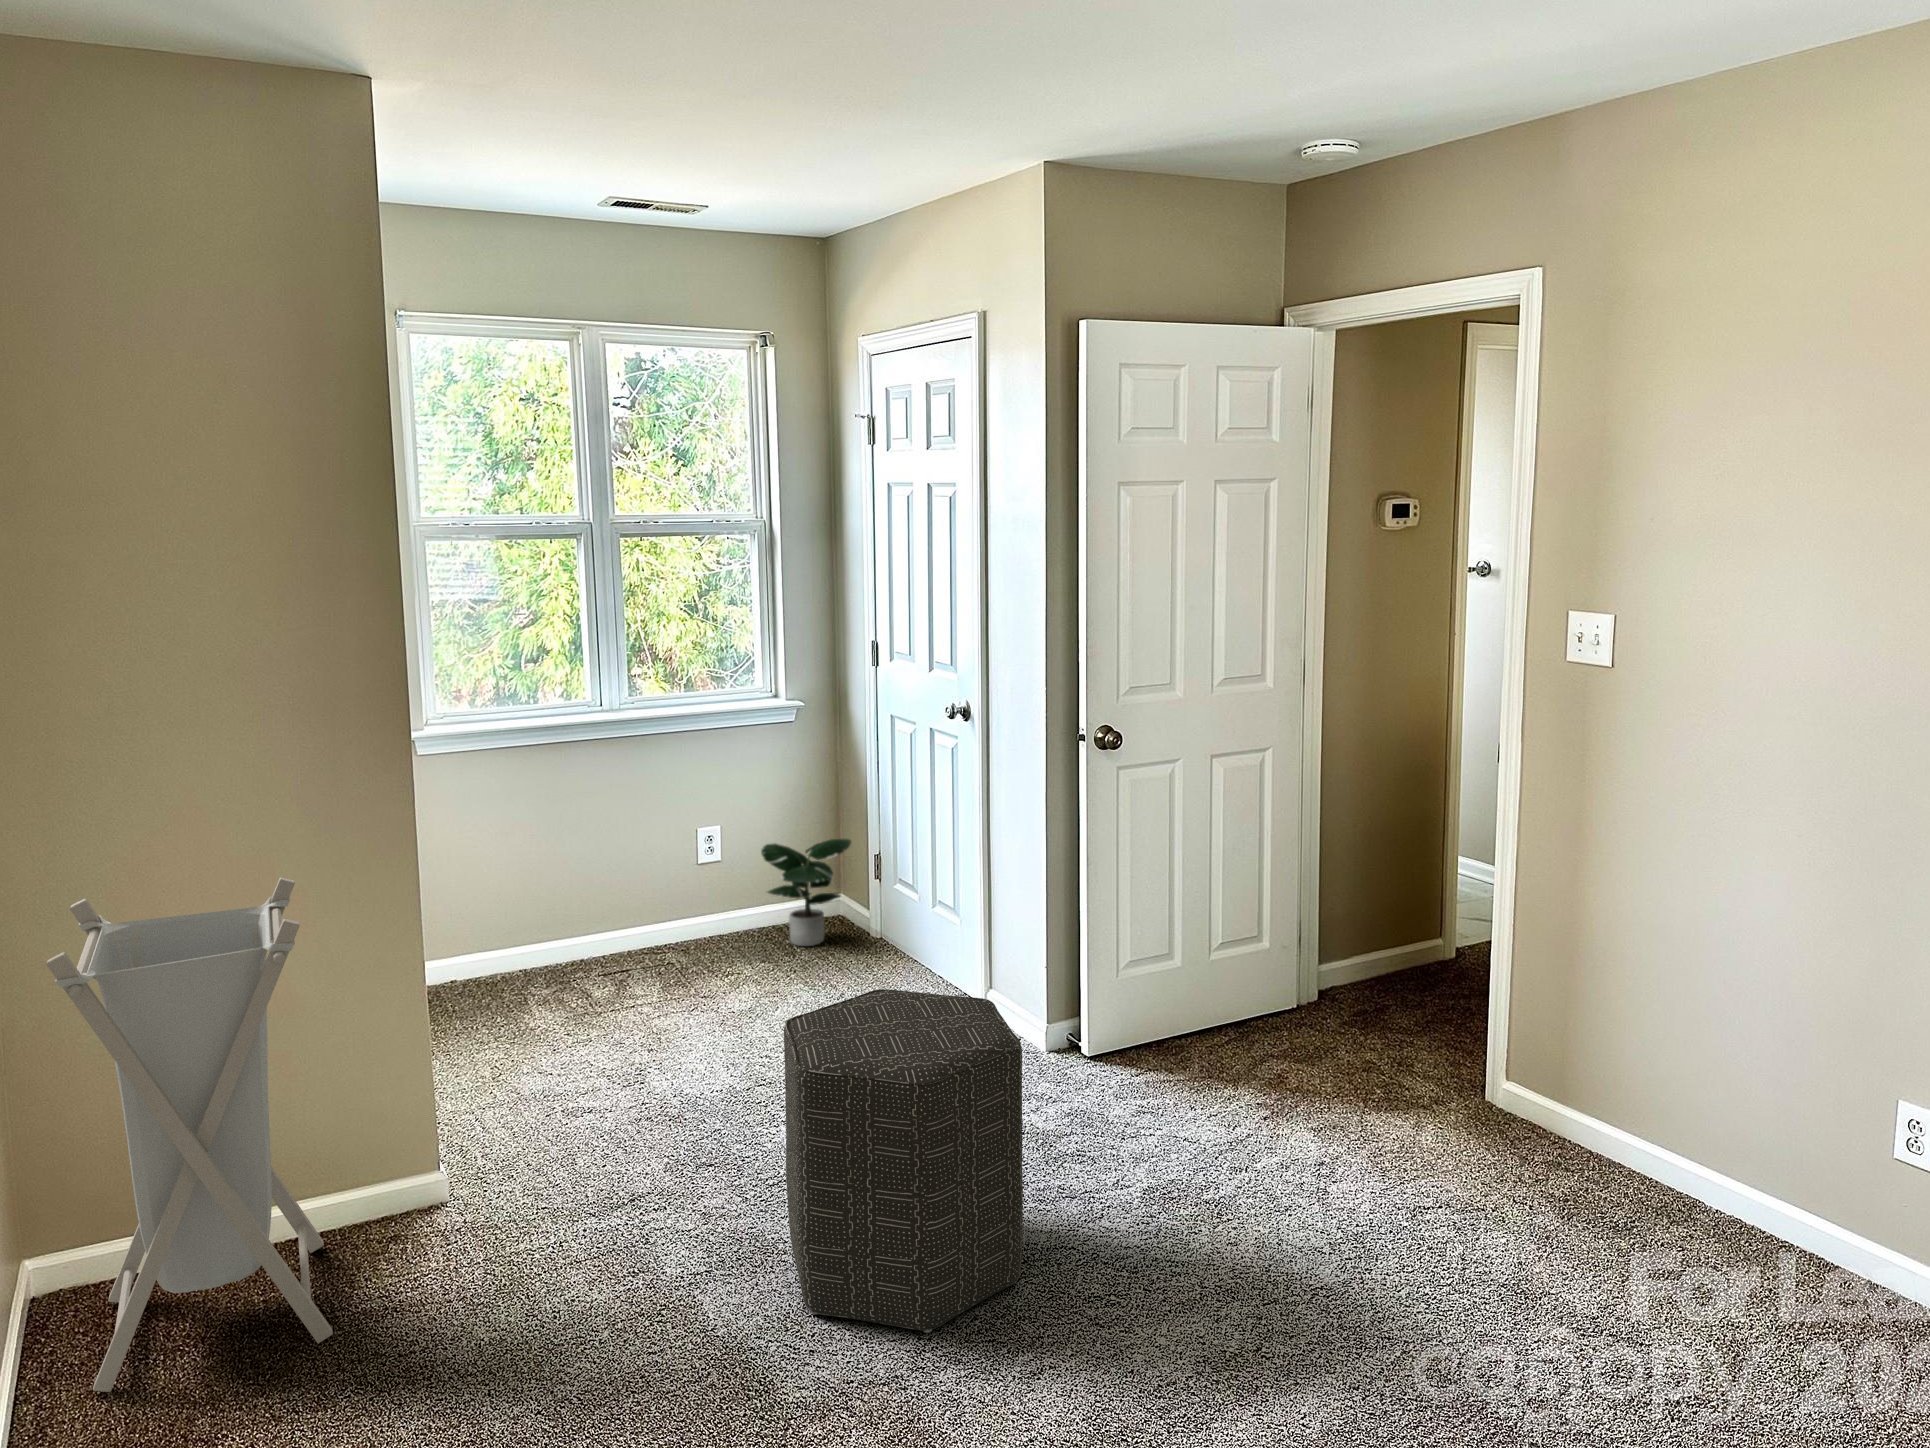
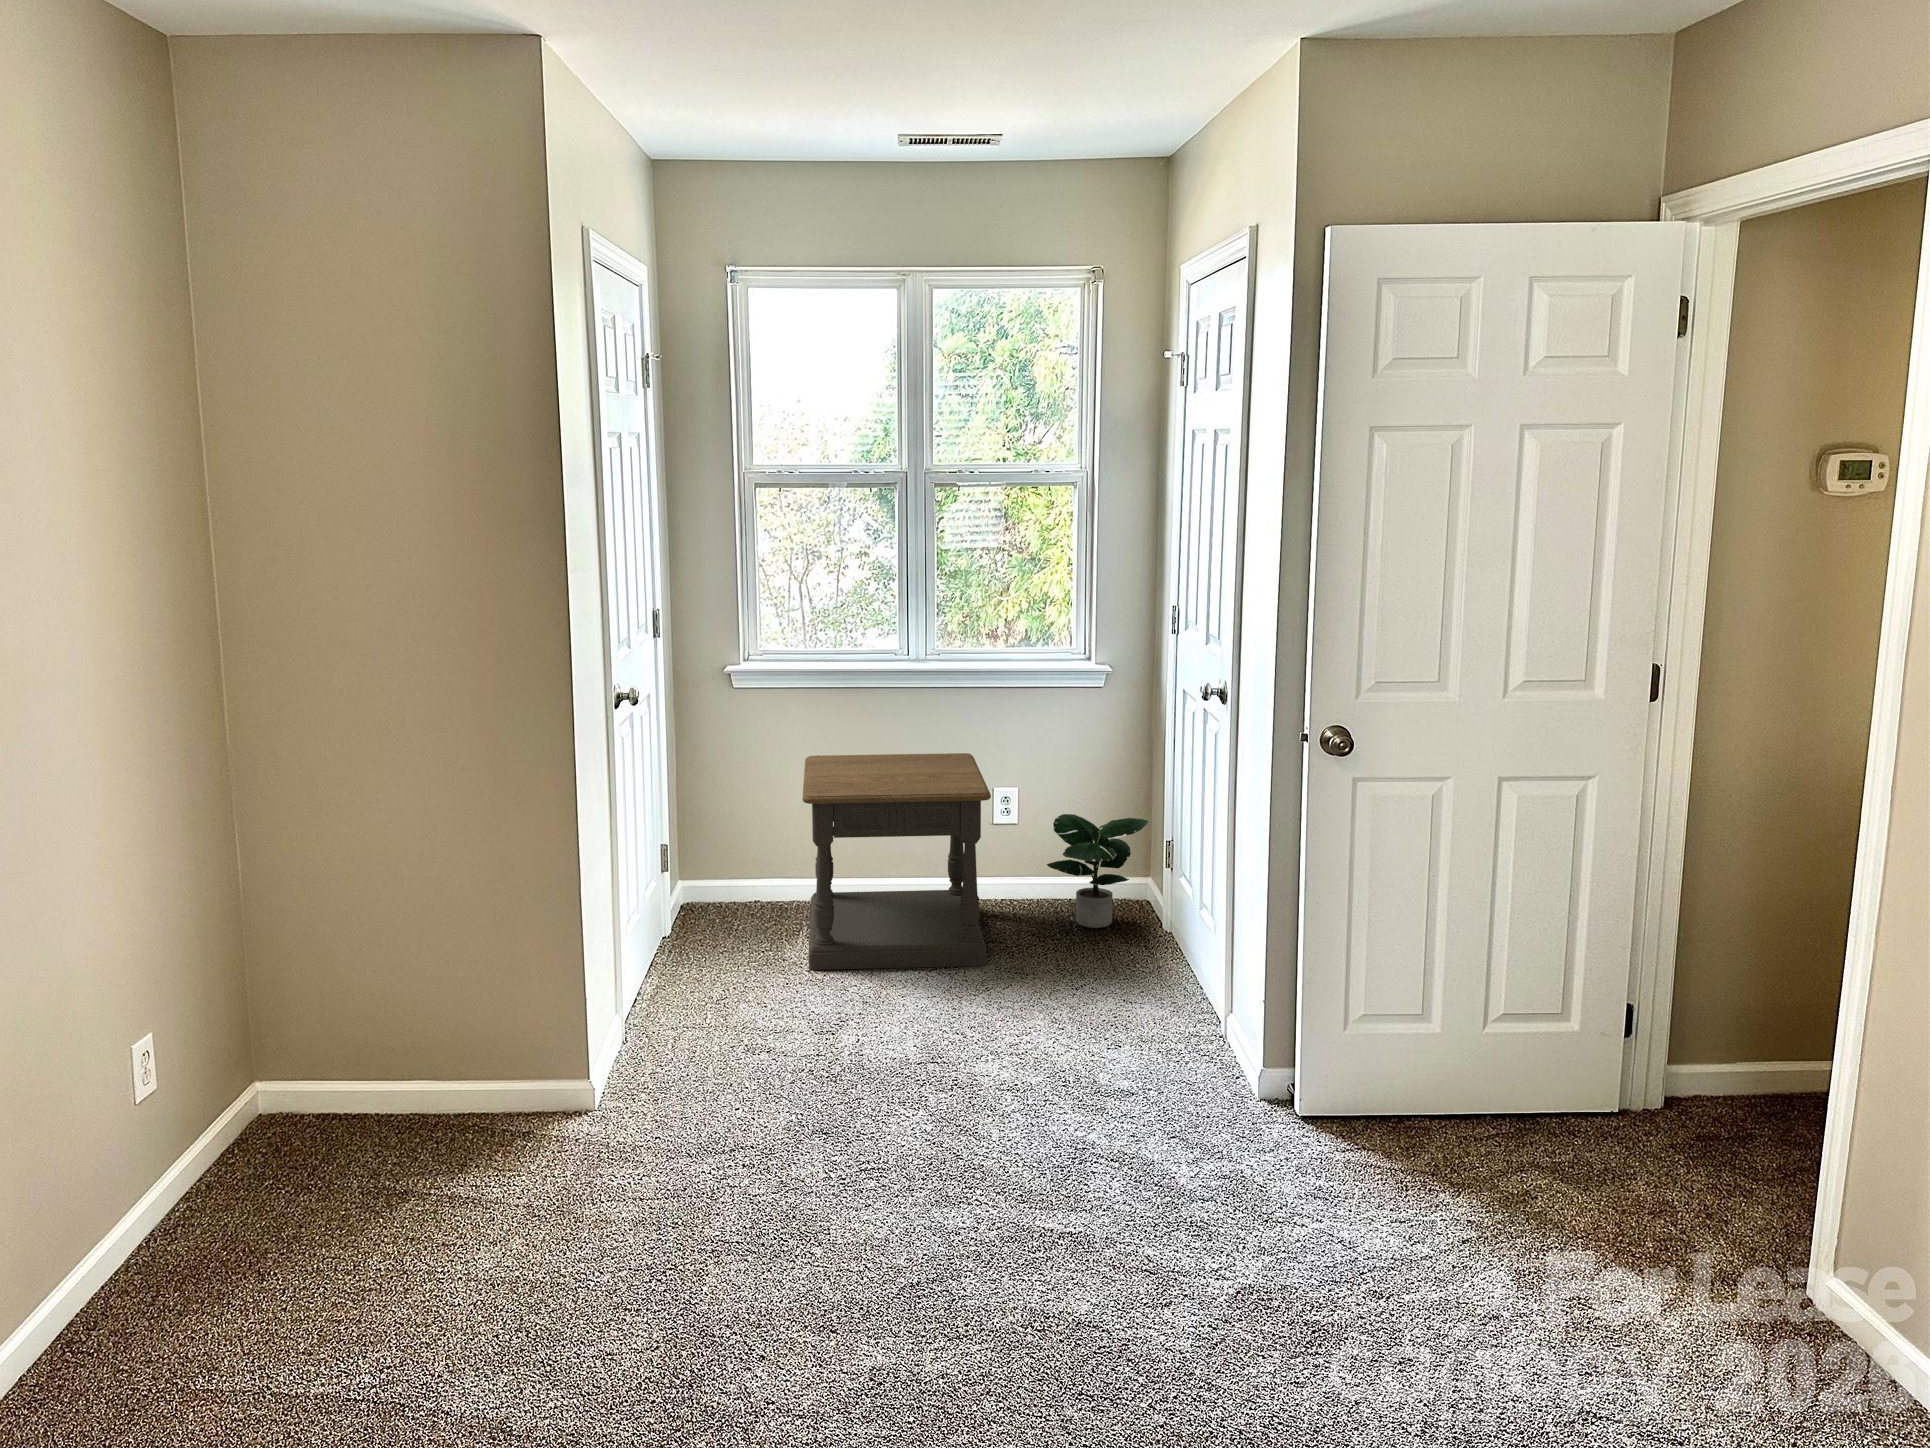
side table: none [511,797,738,1031] -> present [802,753,991,970]
laundry hamper: present [46,877,333,1392] -> none [210,782,481,1203]
ottoman: present [784,989,1023,1333] -> none [787,986,1053,1369]

